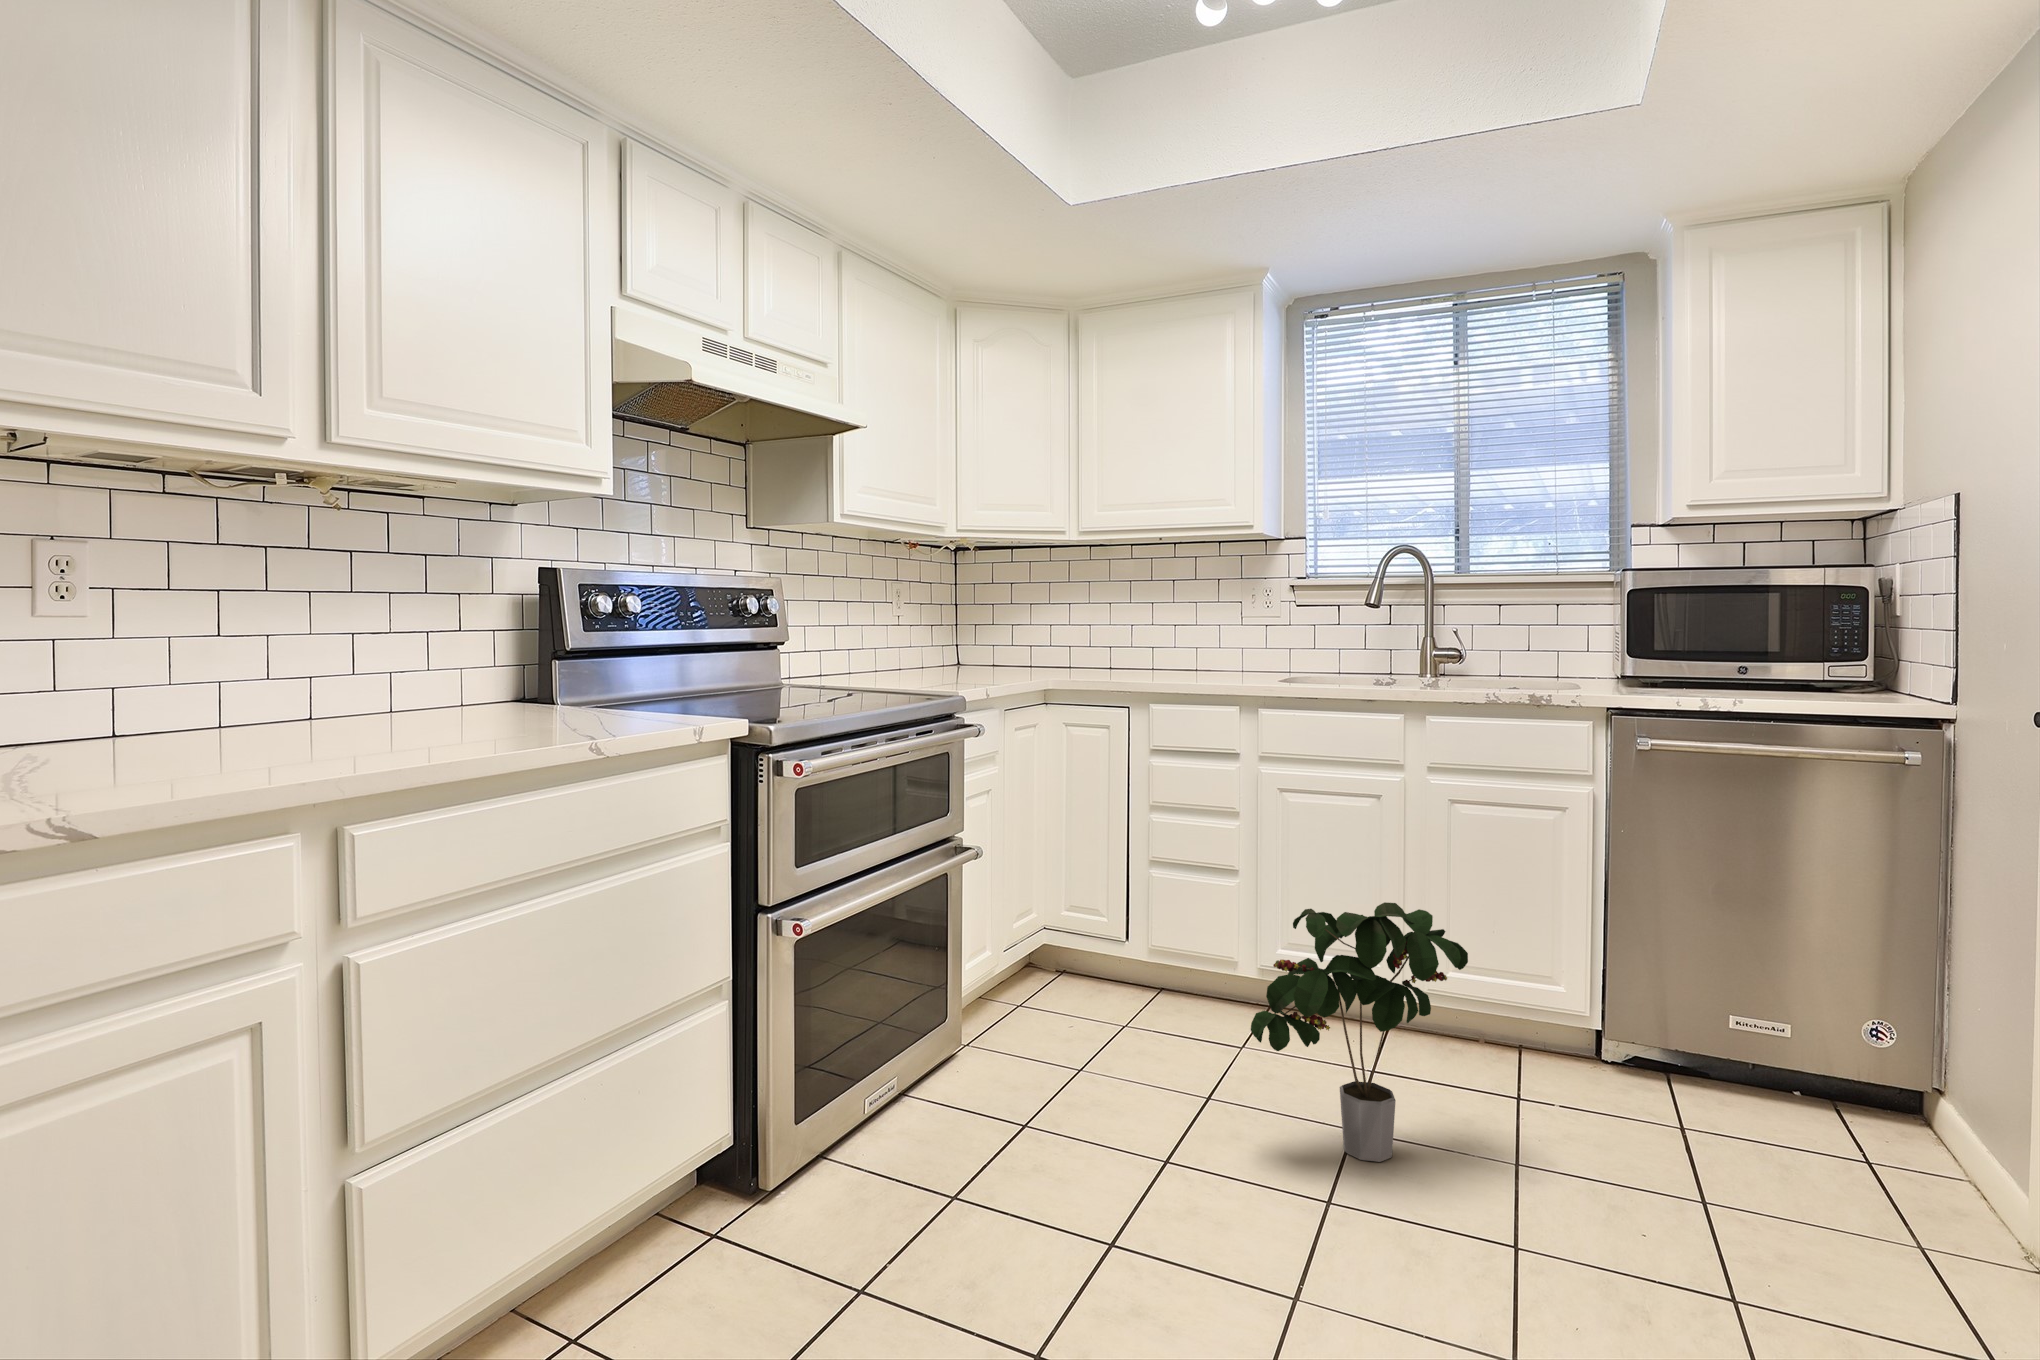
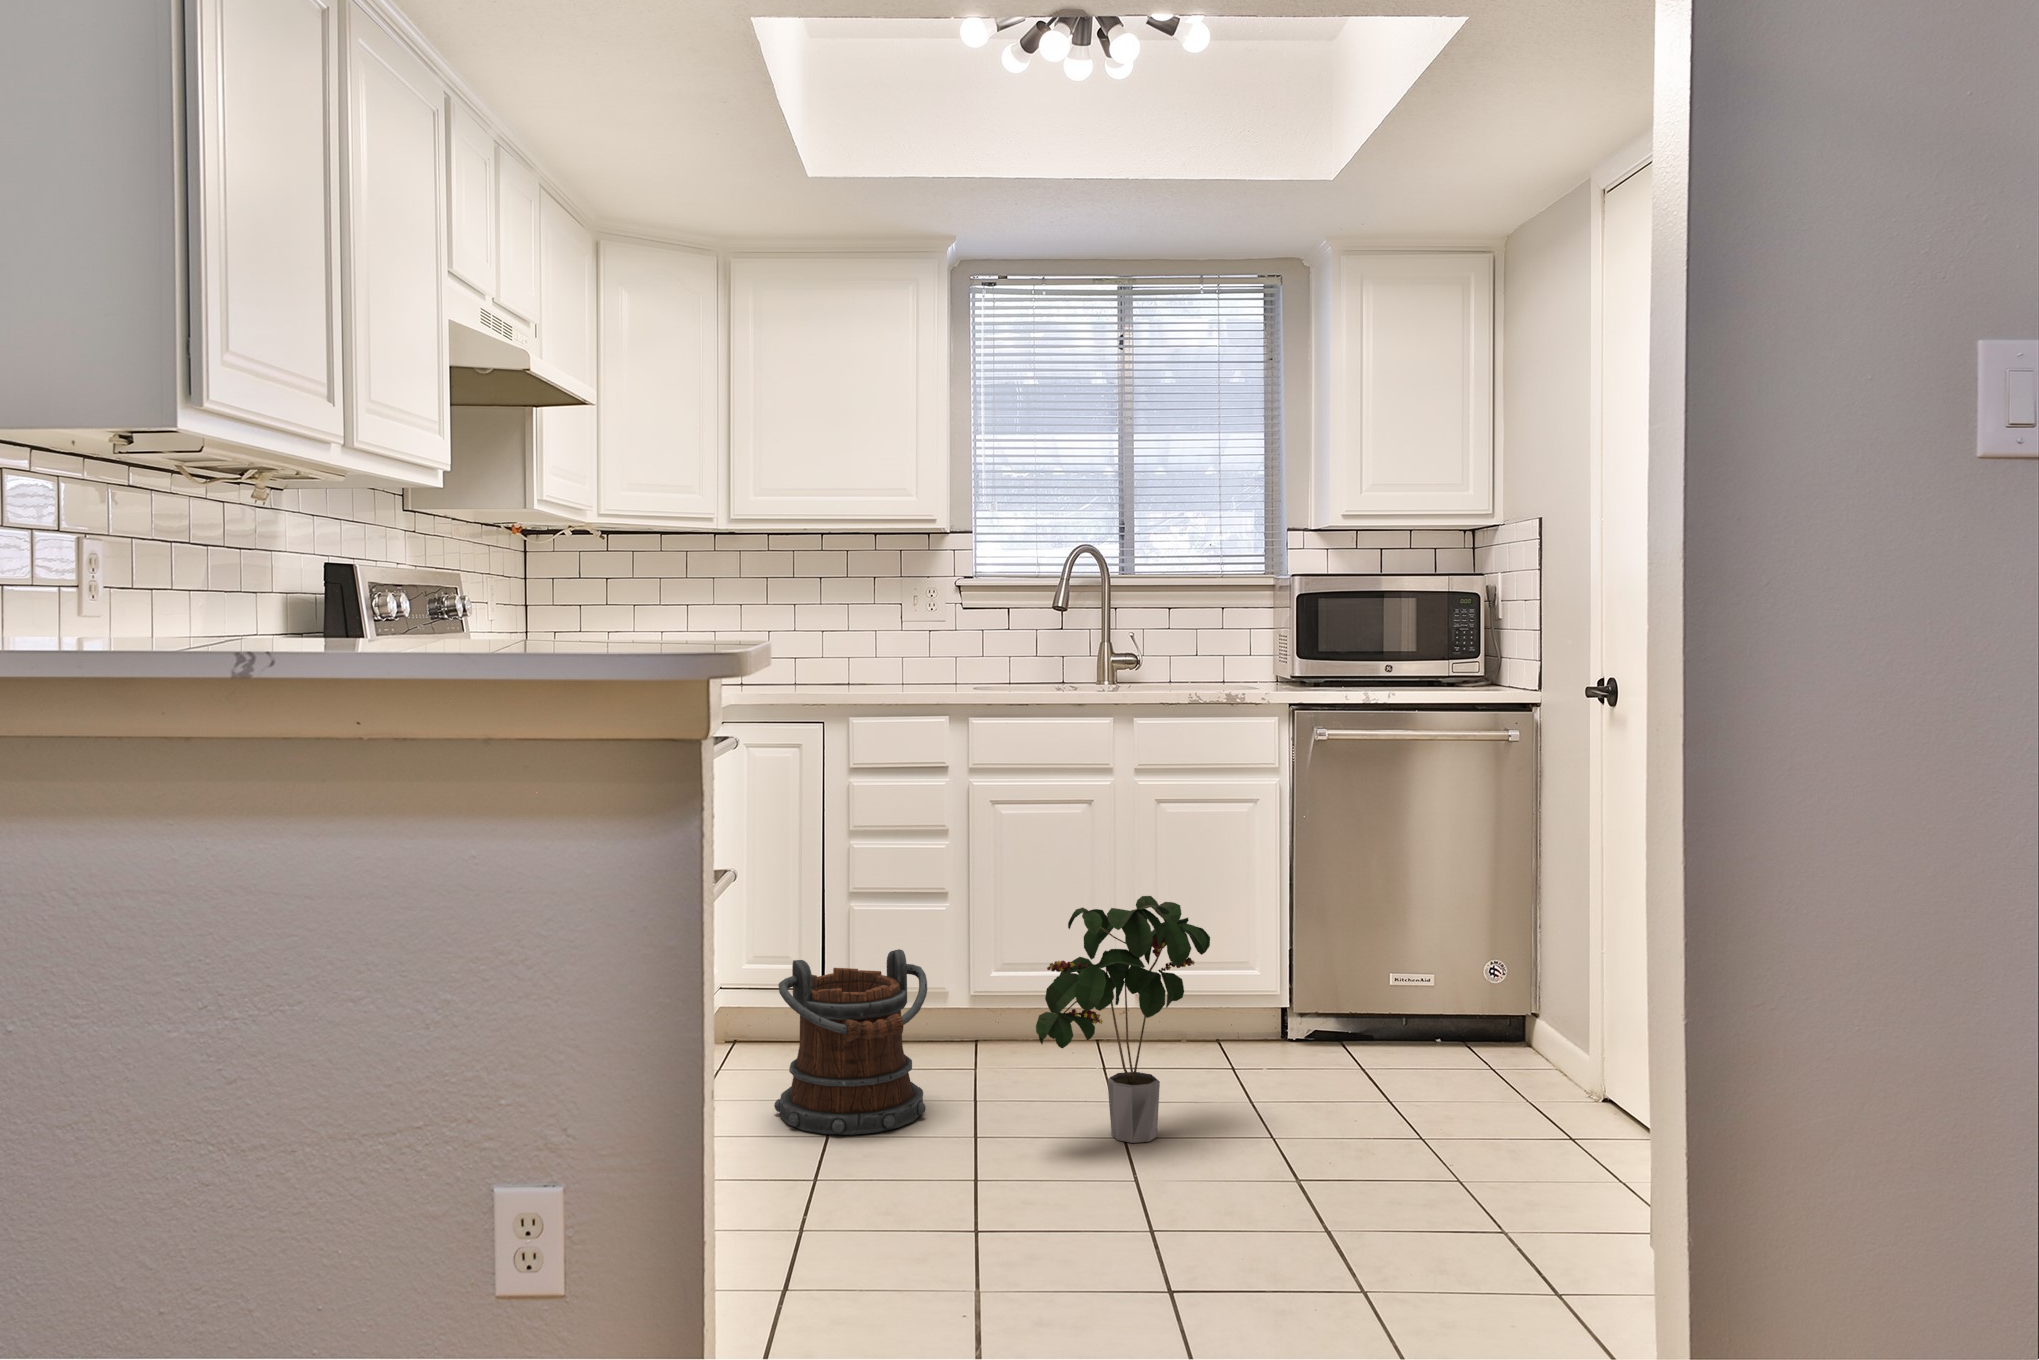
bucket: none [1035,922,1178,1094] -> present [774,949,927,1135]

